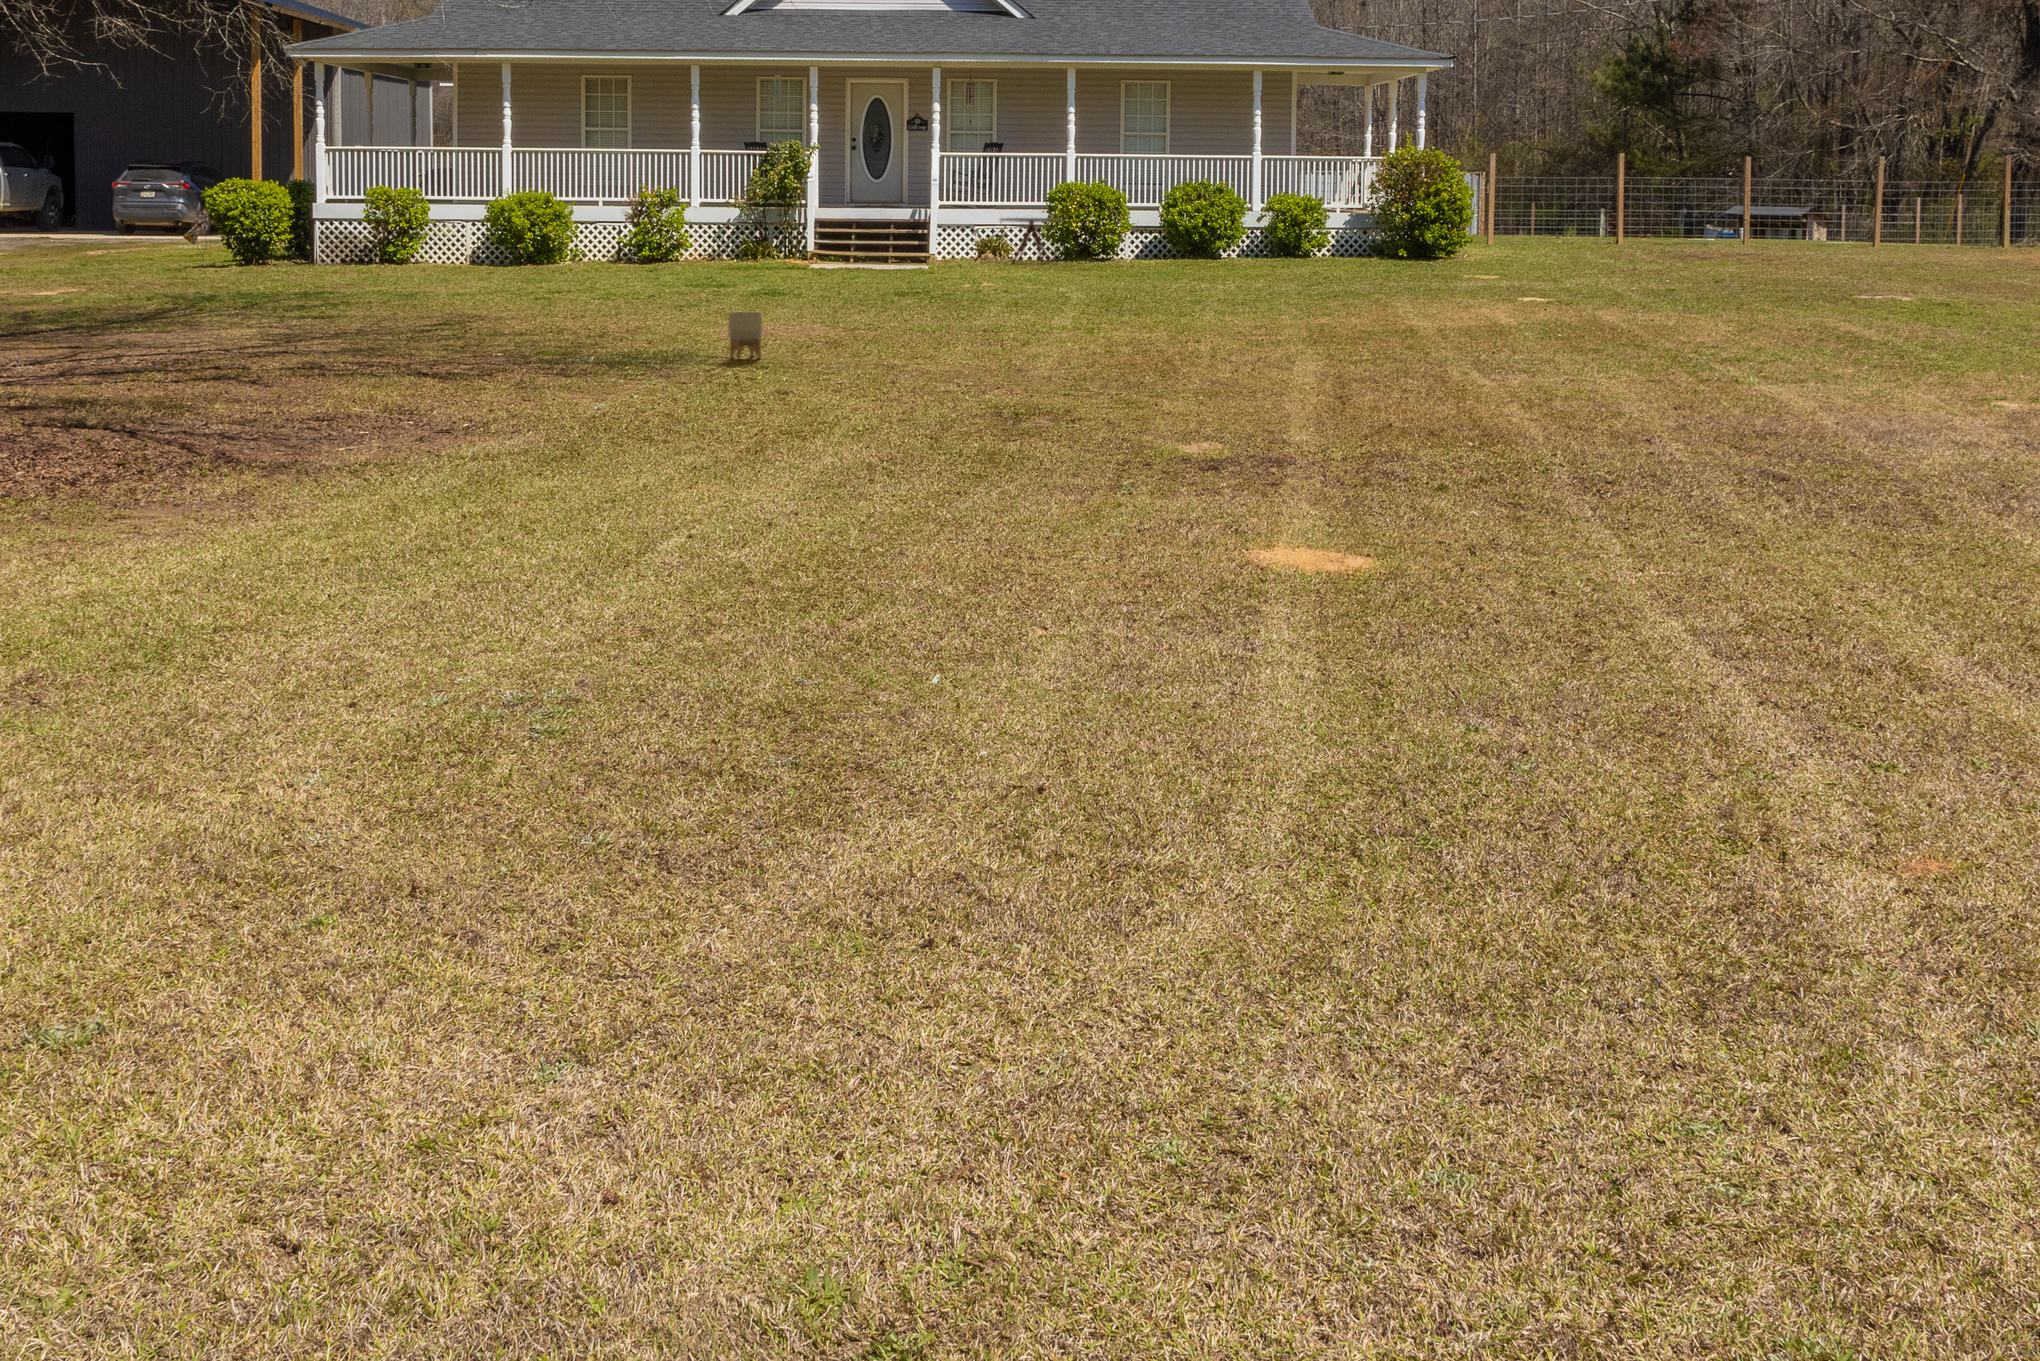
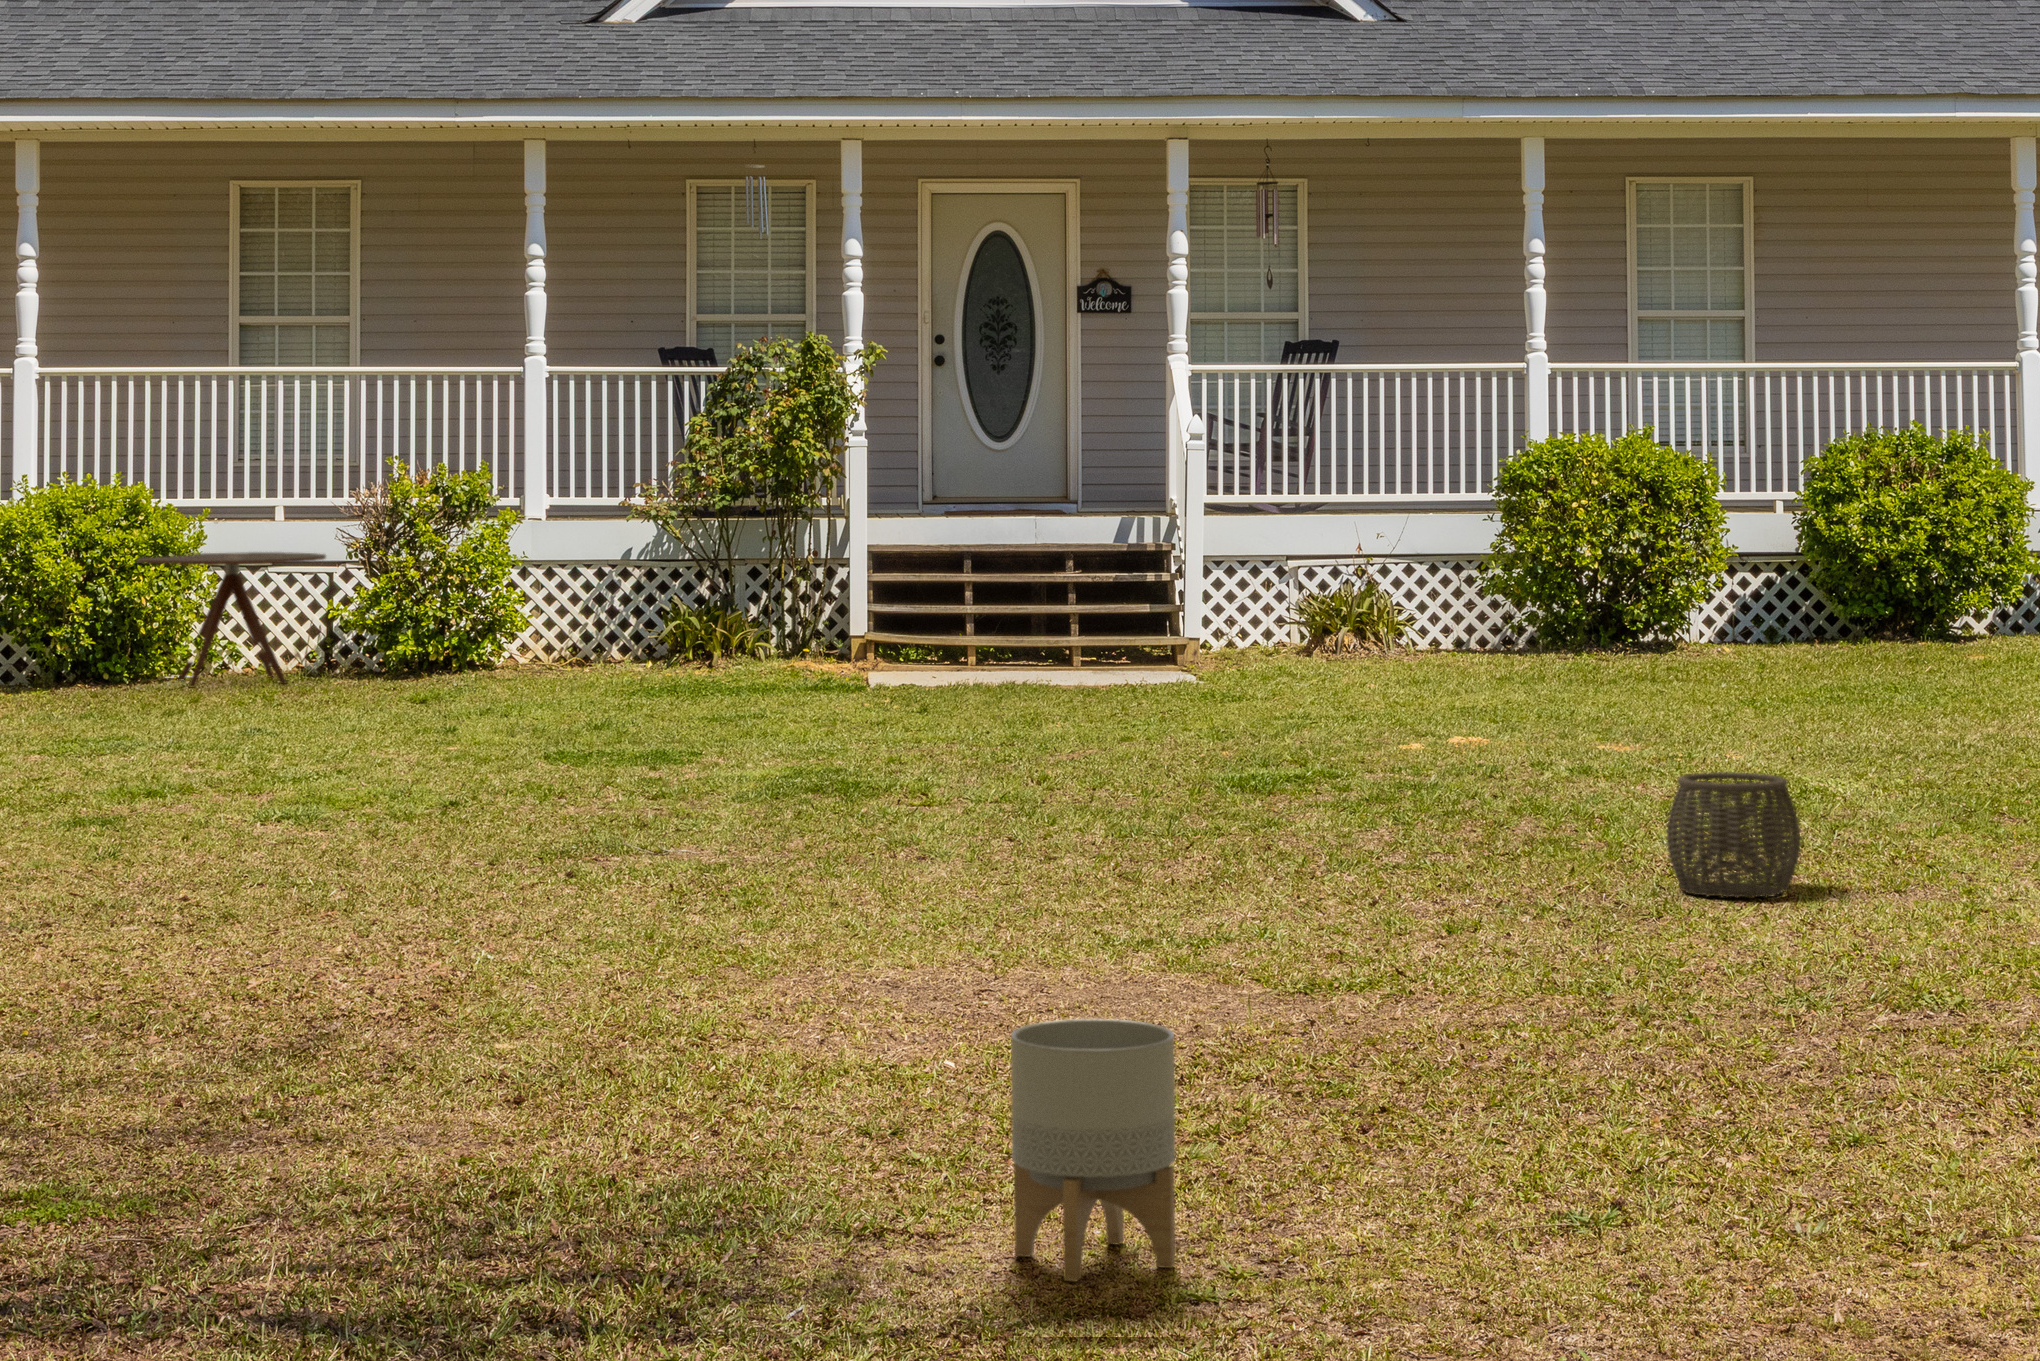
round table: present [1000,218,1063,263] -> present [137,552,326,688]
woven basket: none [973,282,1010,316] -> present [1665,772,1802,898]

